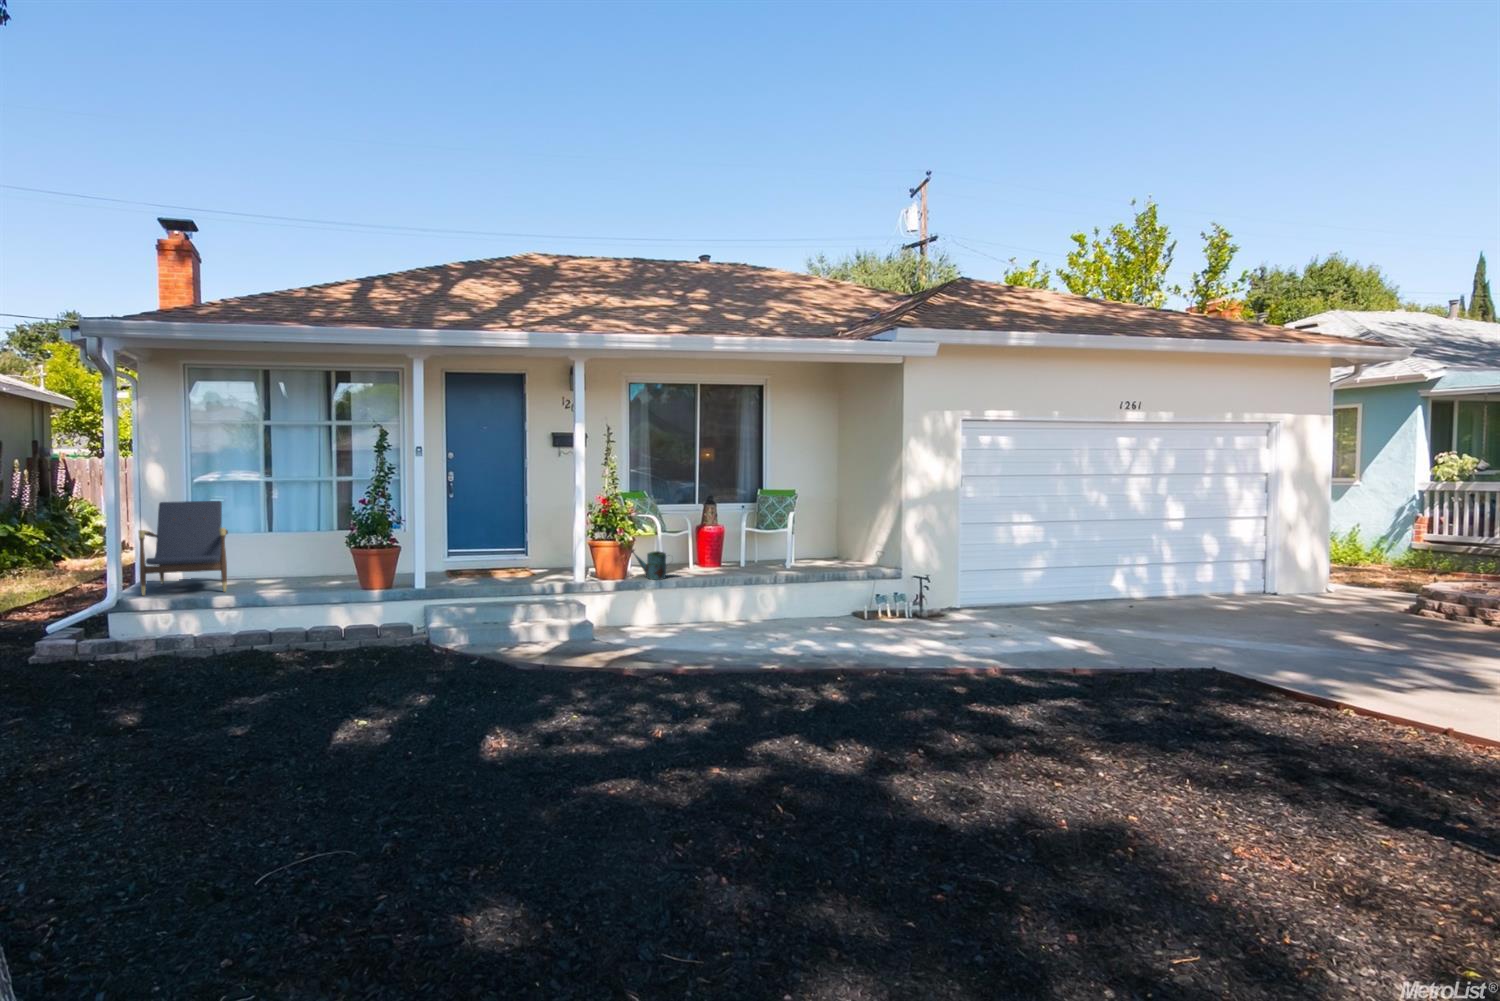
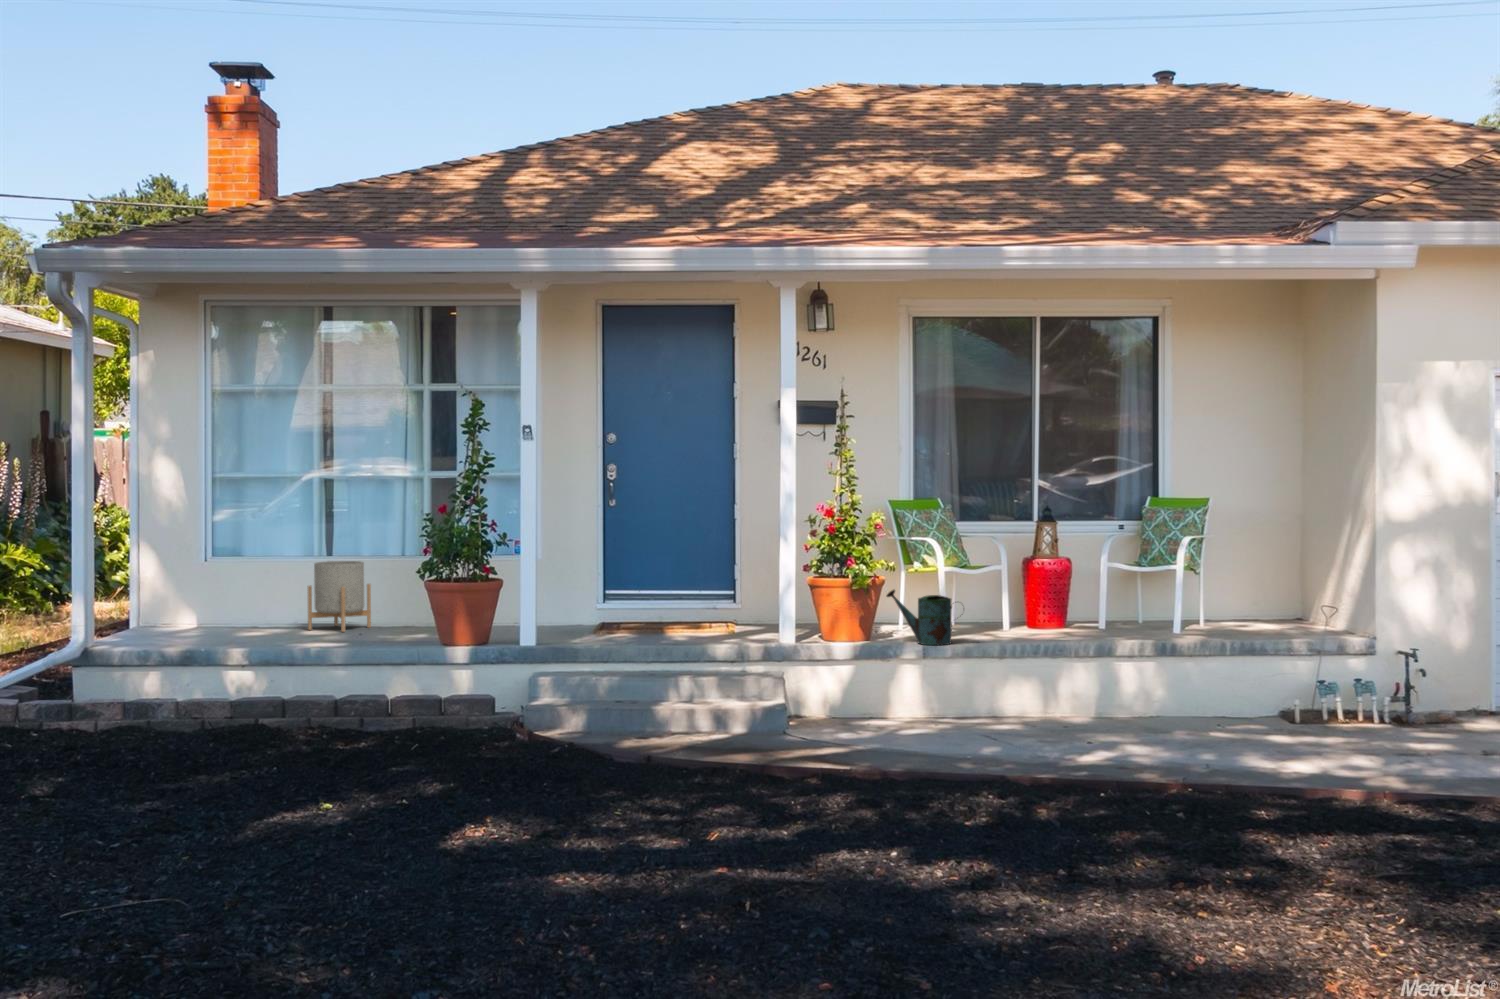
lounge chair: present [139,501,228,596] -> none [125,502,262,640]
planter: none [259,536,301,583] -> present [308,561,371,632]

